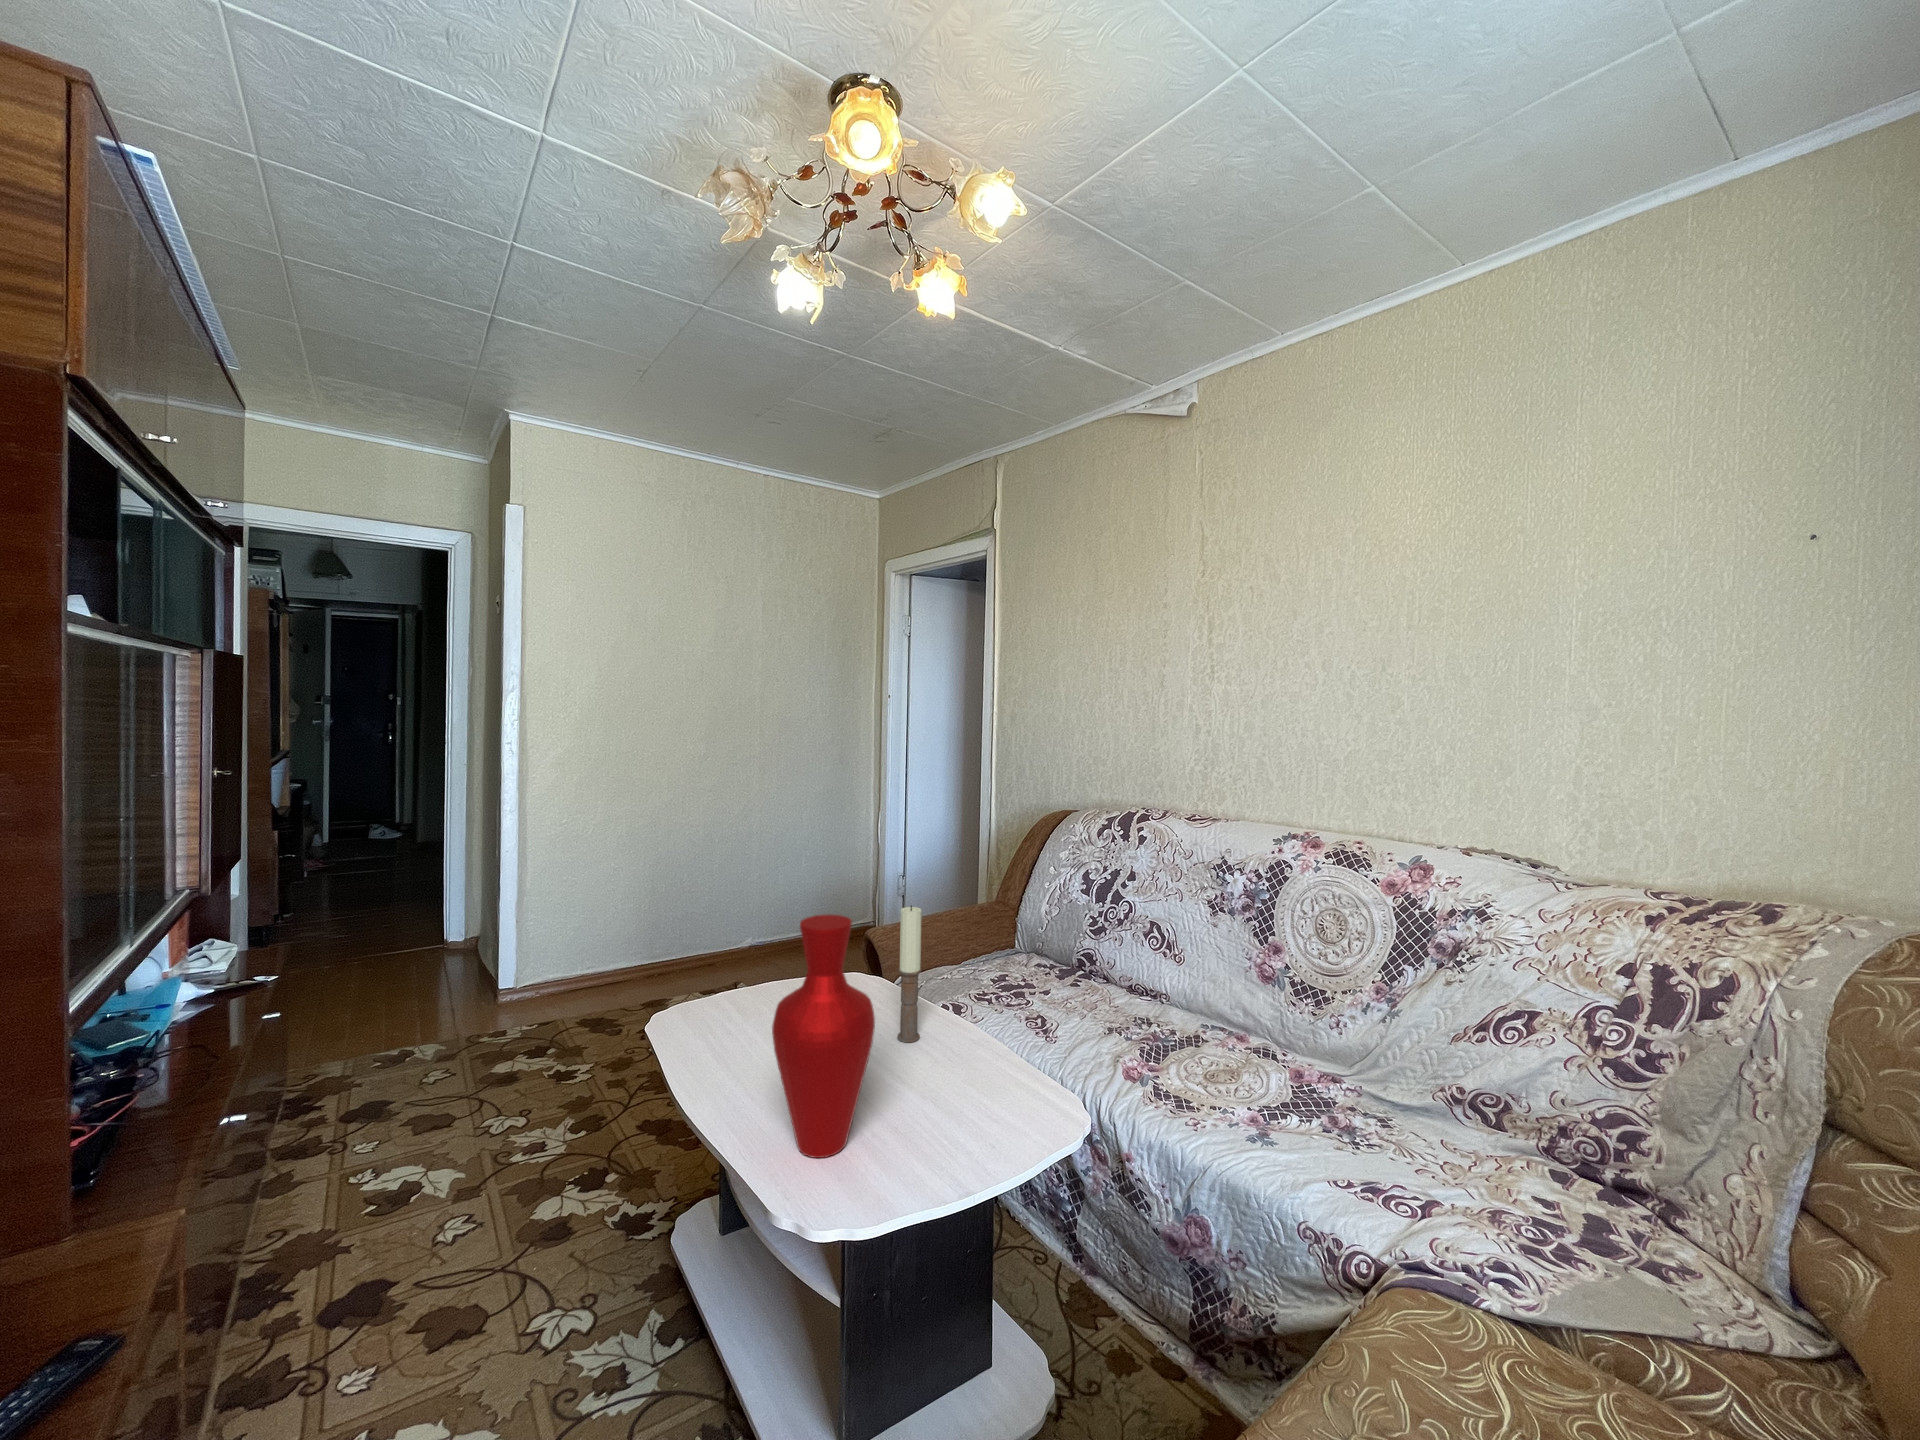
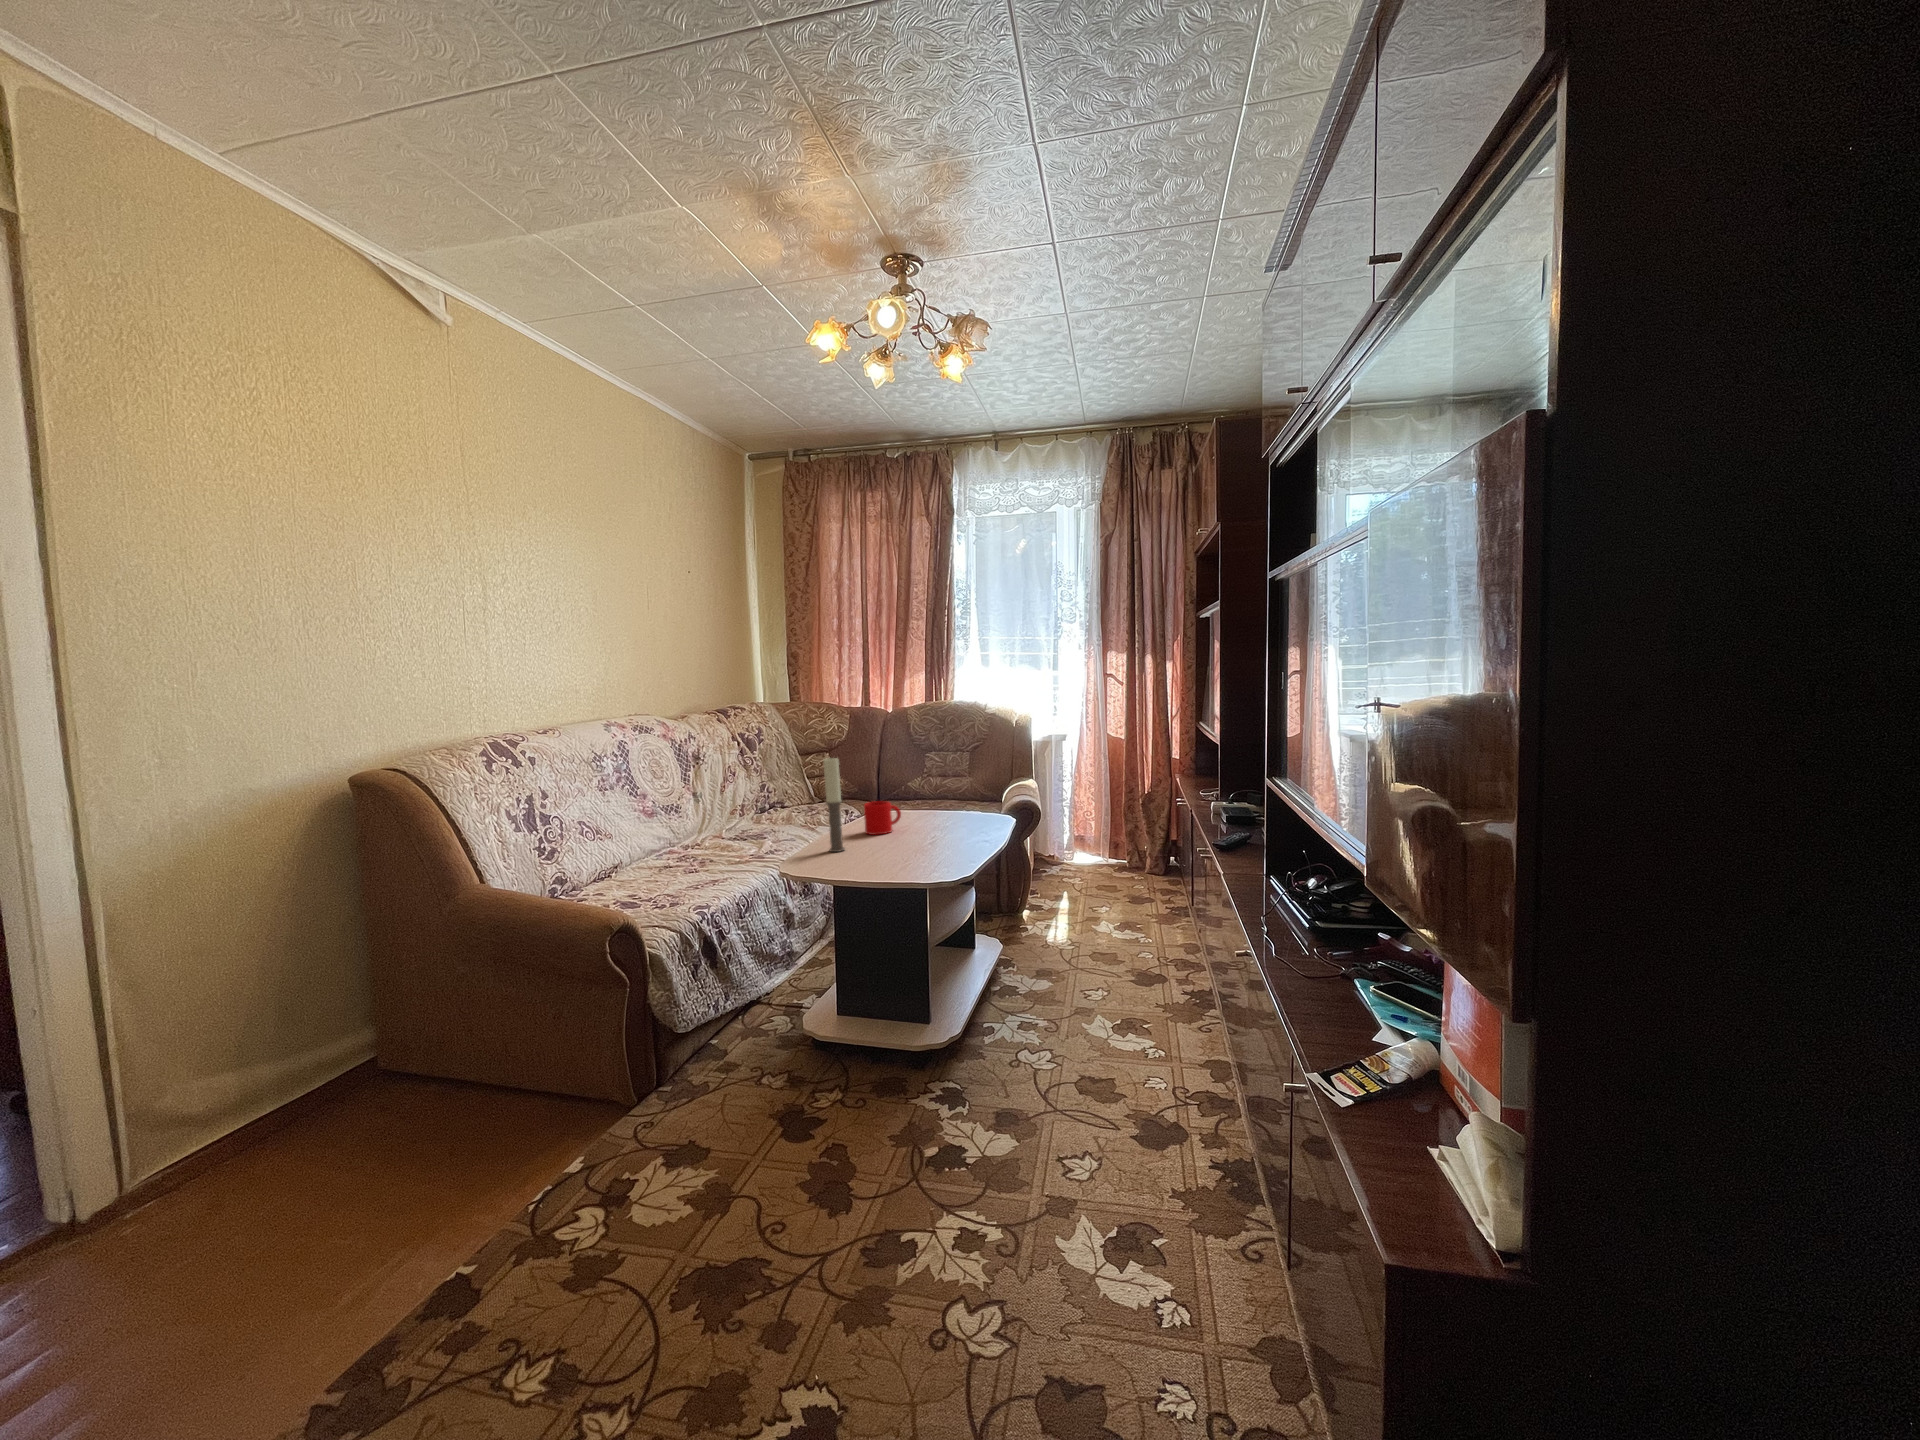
vase: present [772,915,875,1158] -> none [930,718,982,835]
mug: none [938,1033,987,1108] -> present [864,801,901,835]

